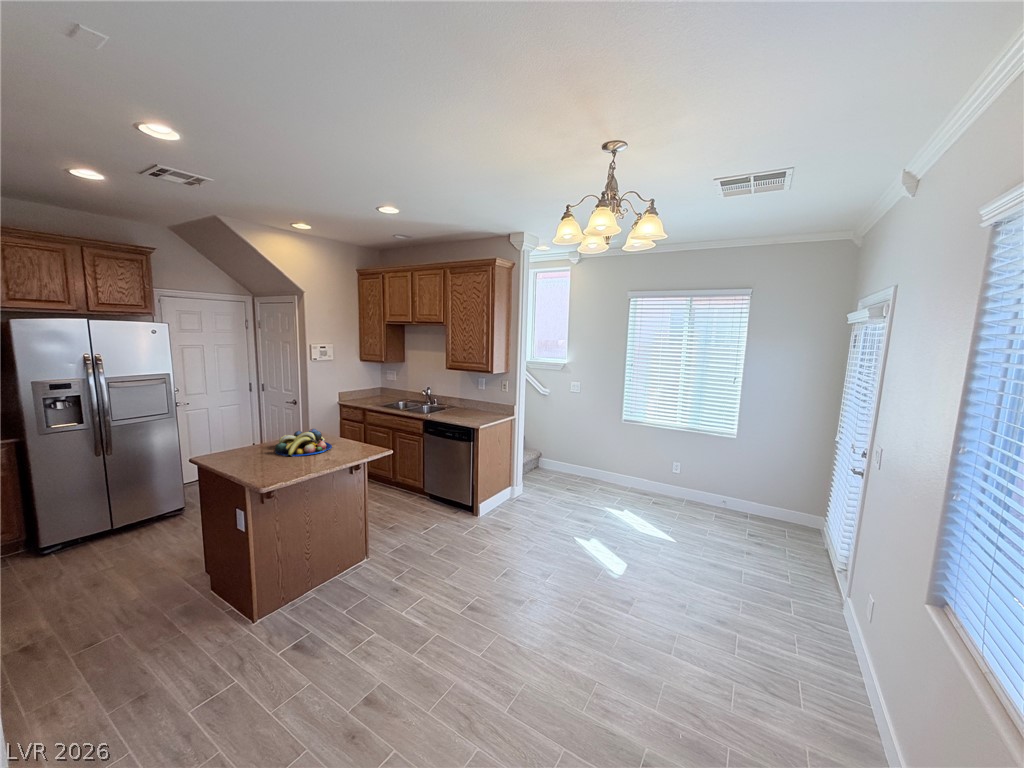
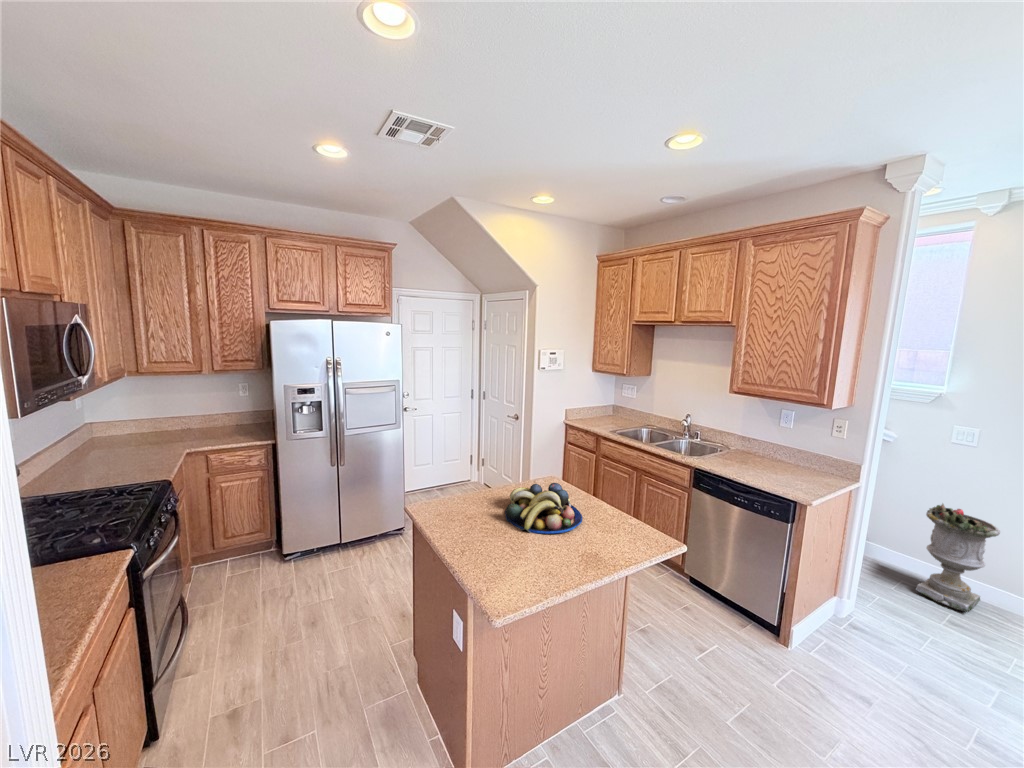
planter: none [558,426,588,483] -> present [915,504,1000,612]

